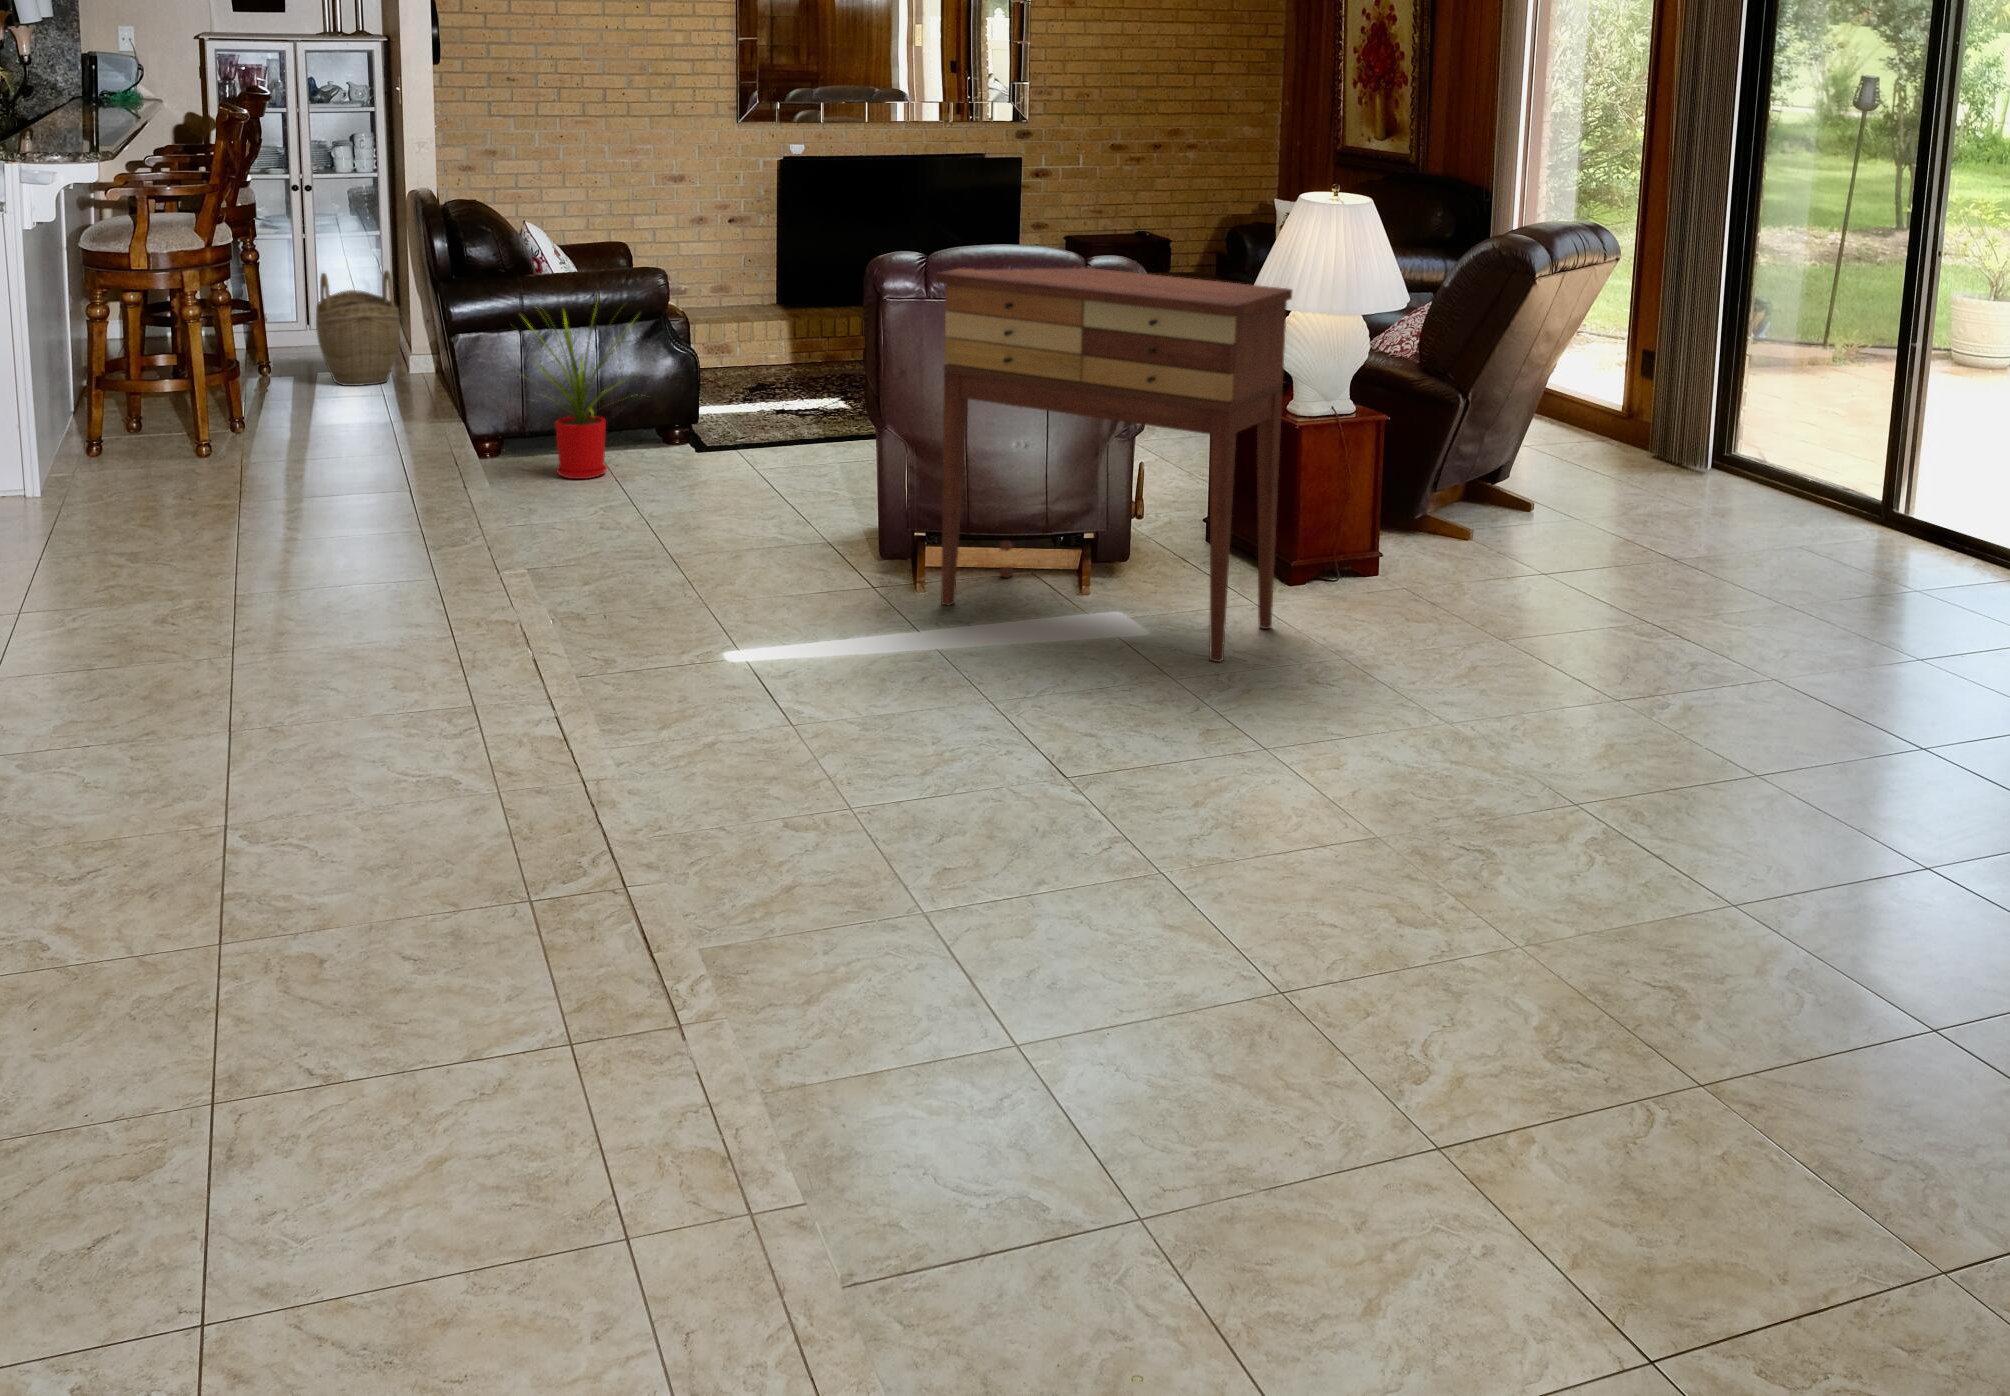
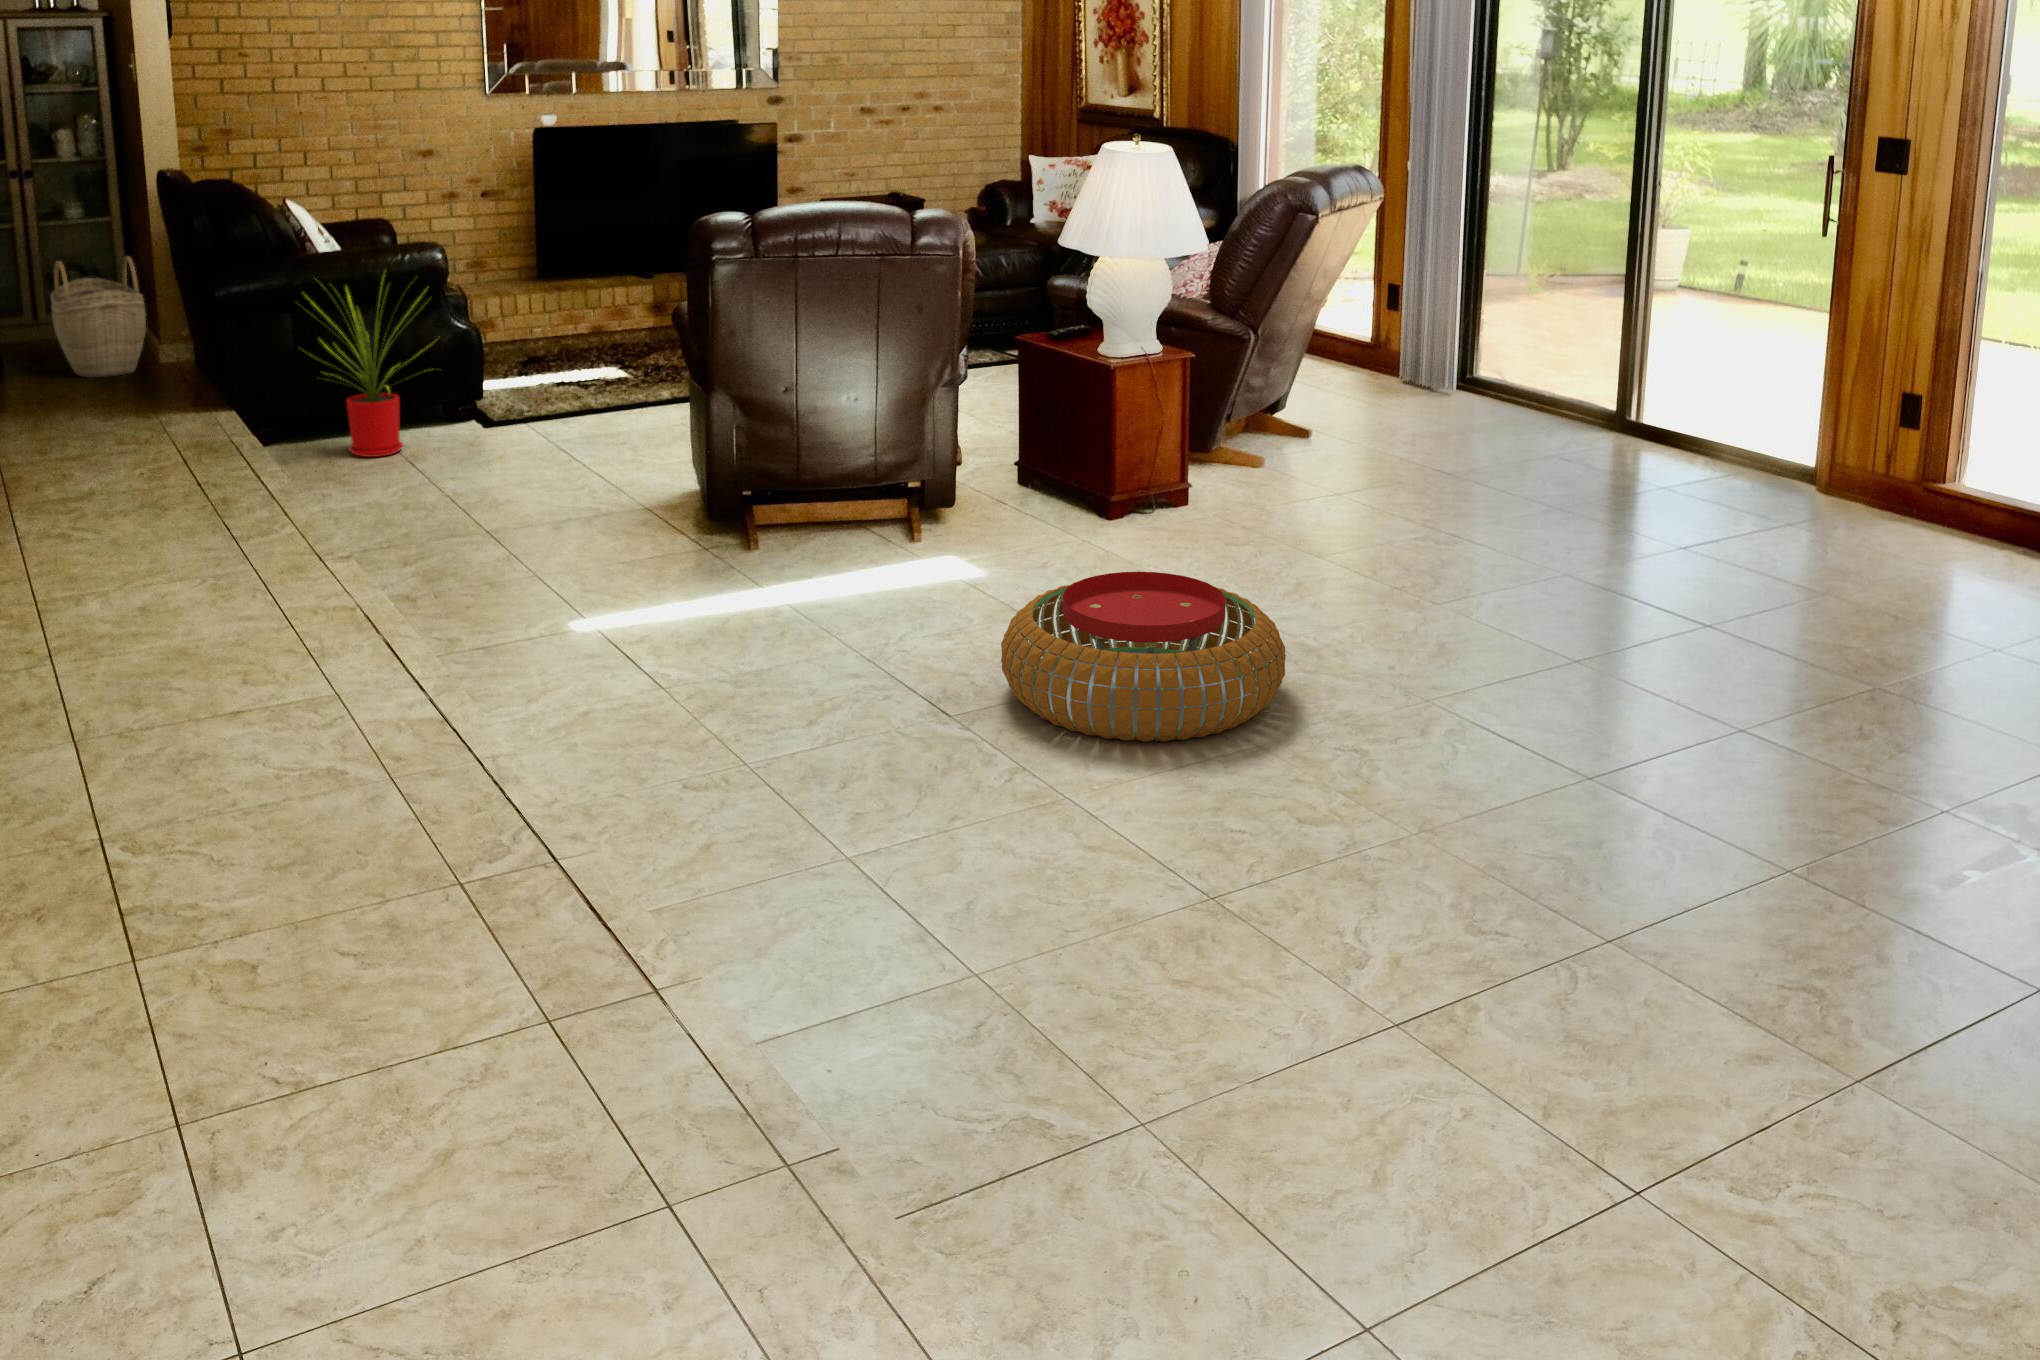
console table: present [936,267,1292,662] -> none [767,217,1113,590]
pouf: none [1120,652,1426,840] -> present [1001,572,1286,742]

